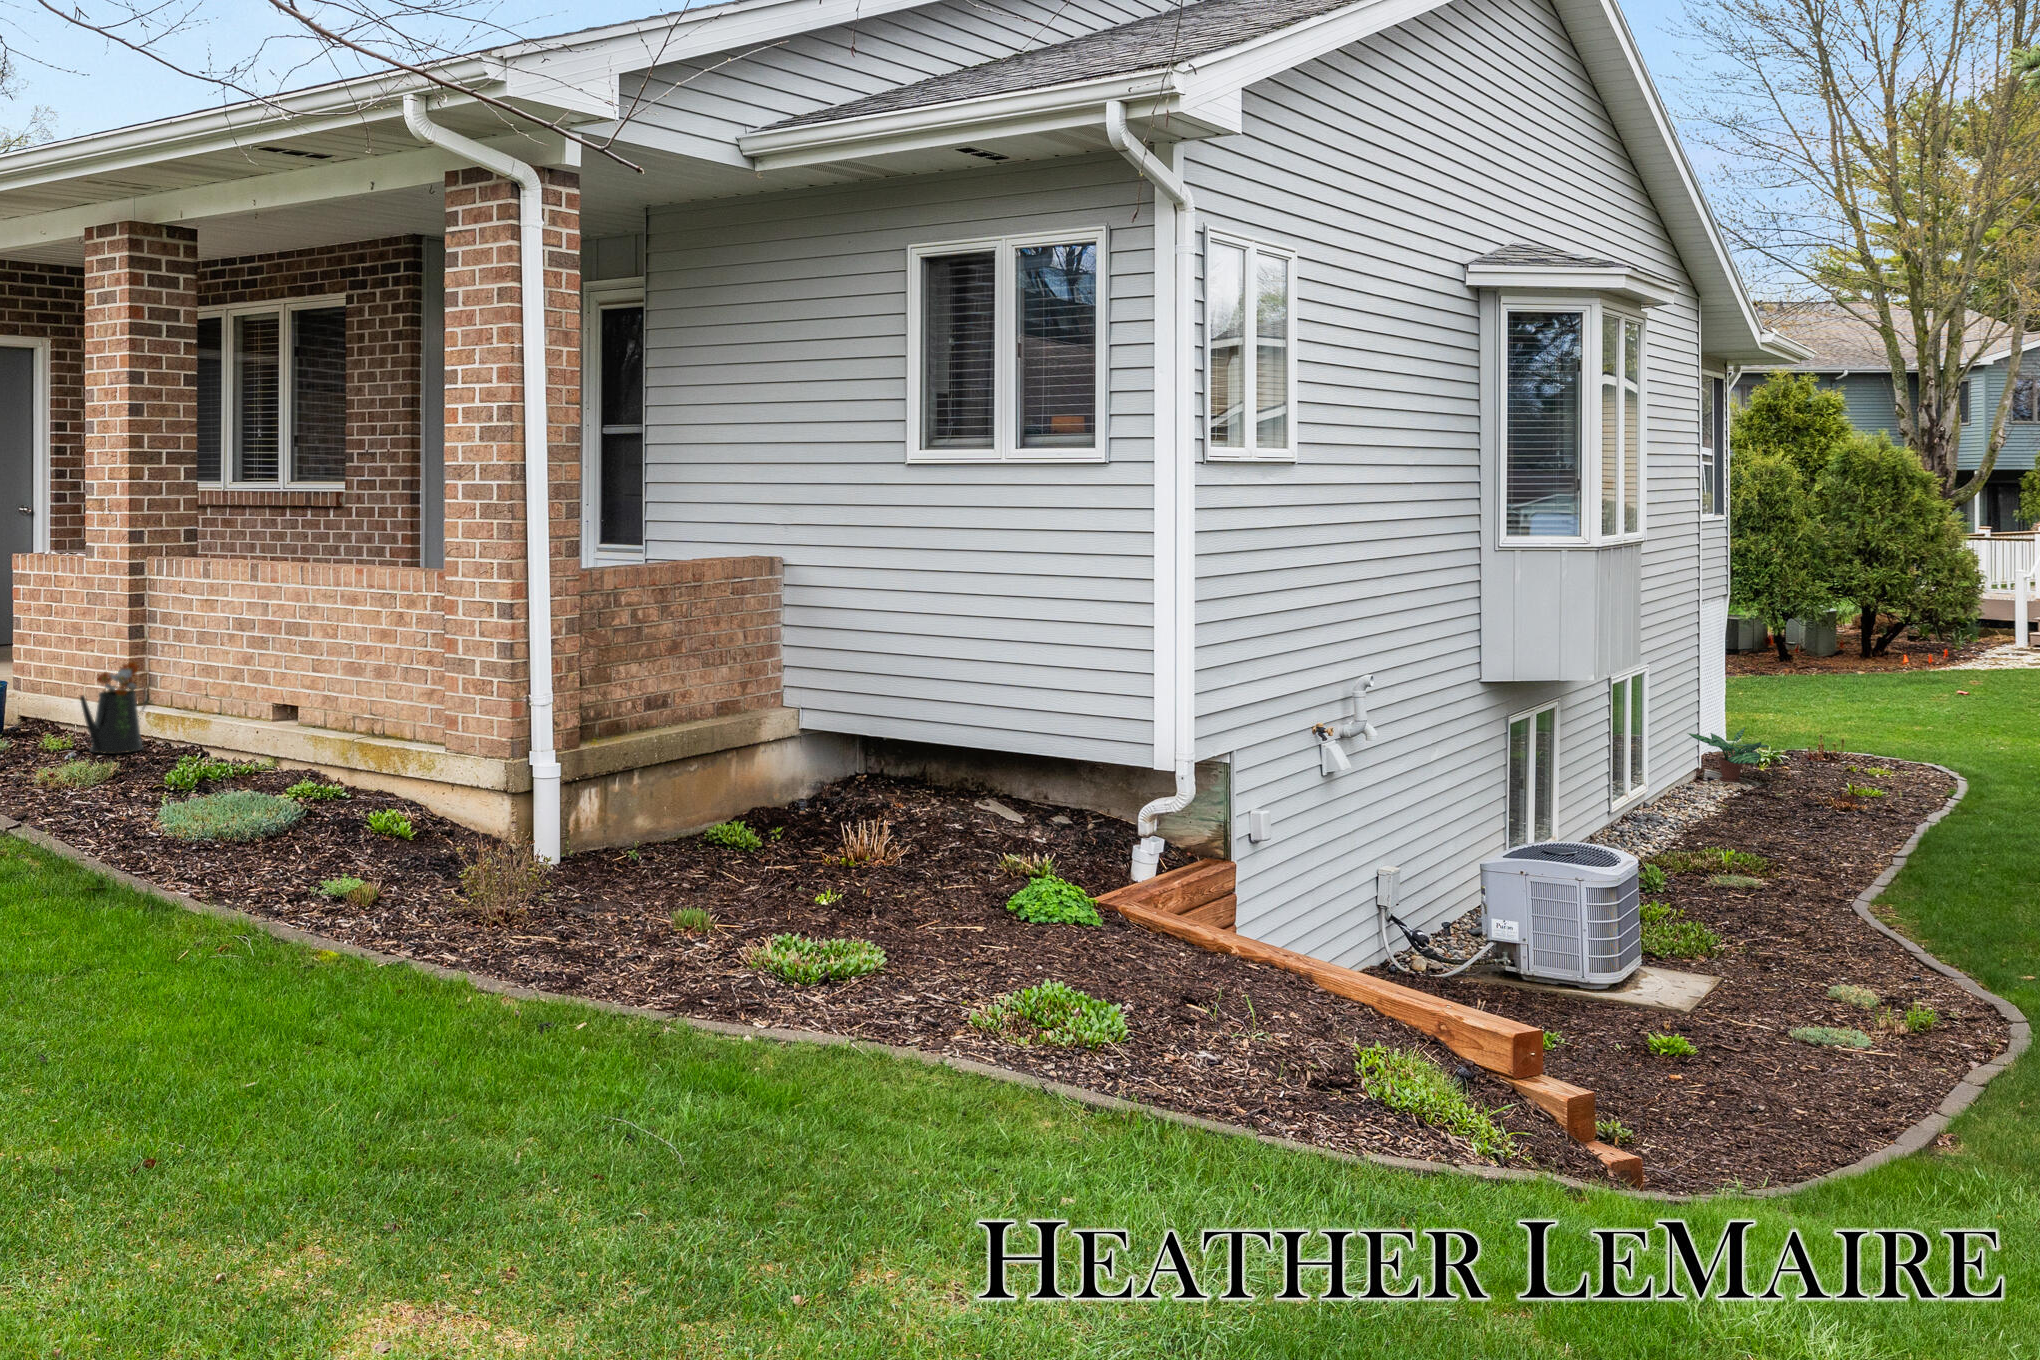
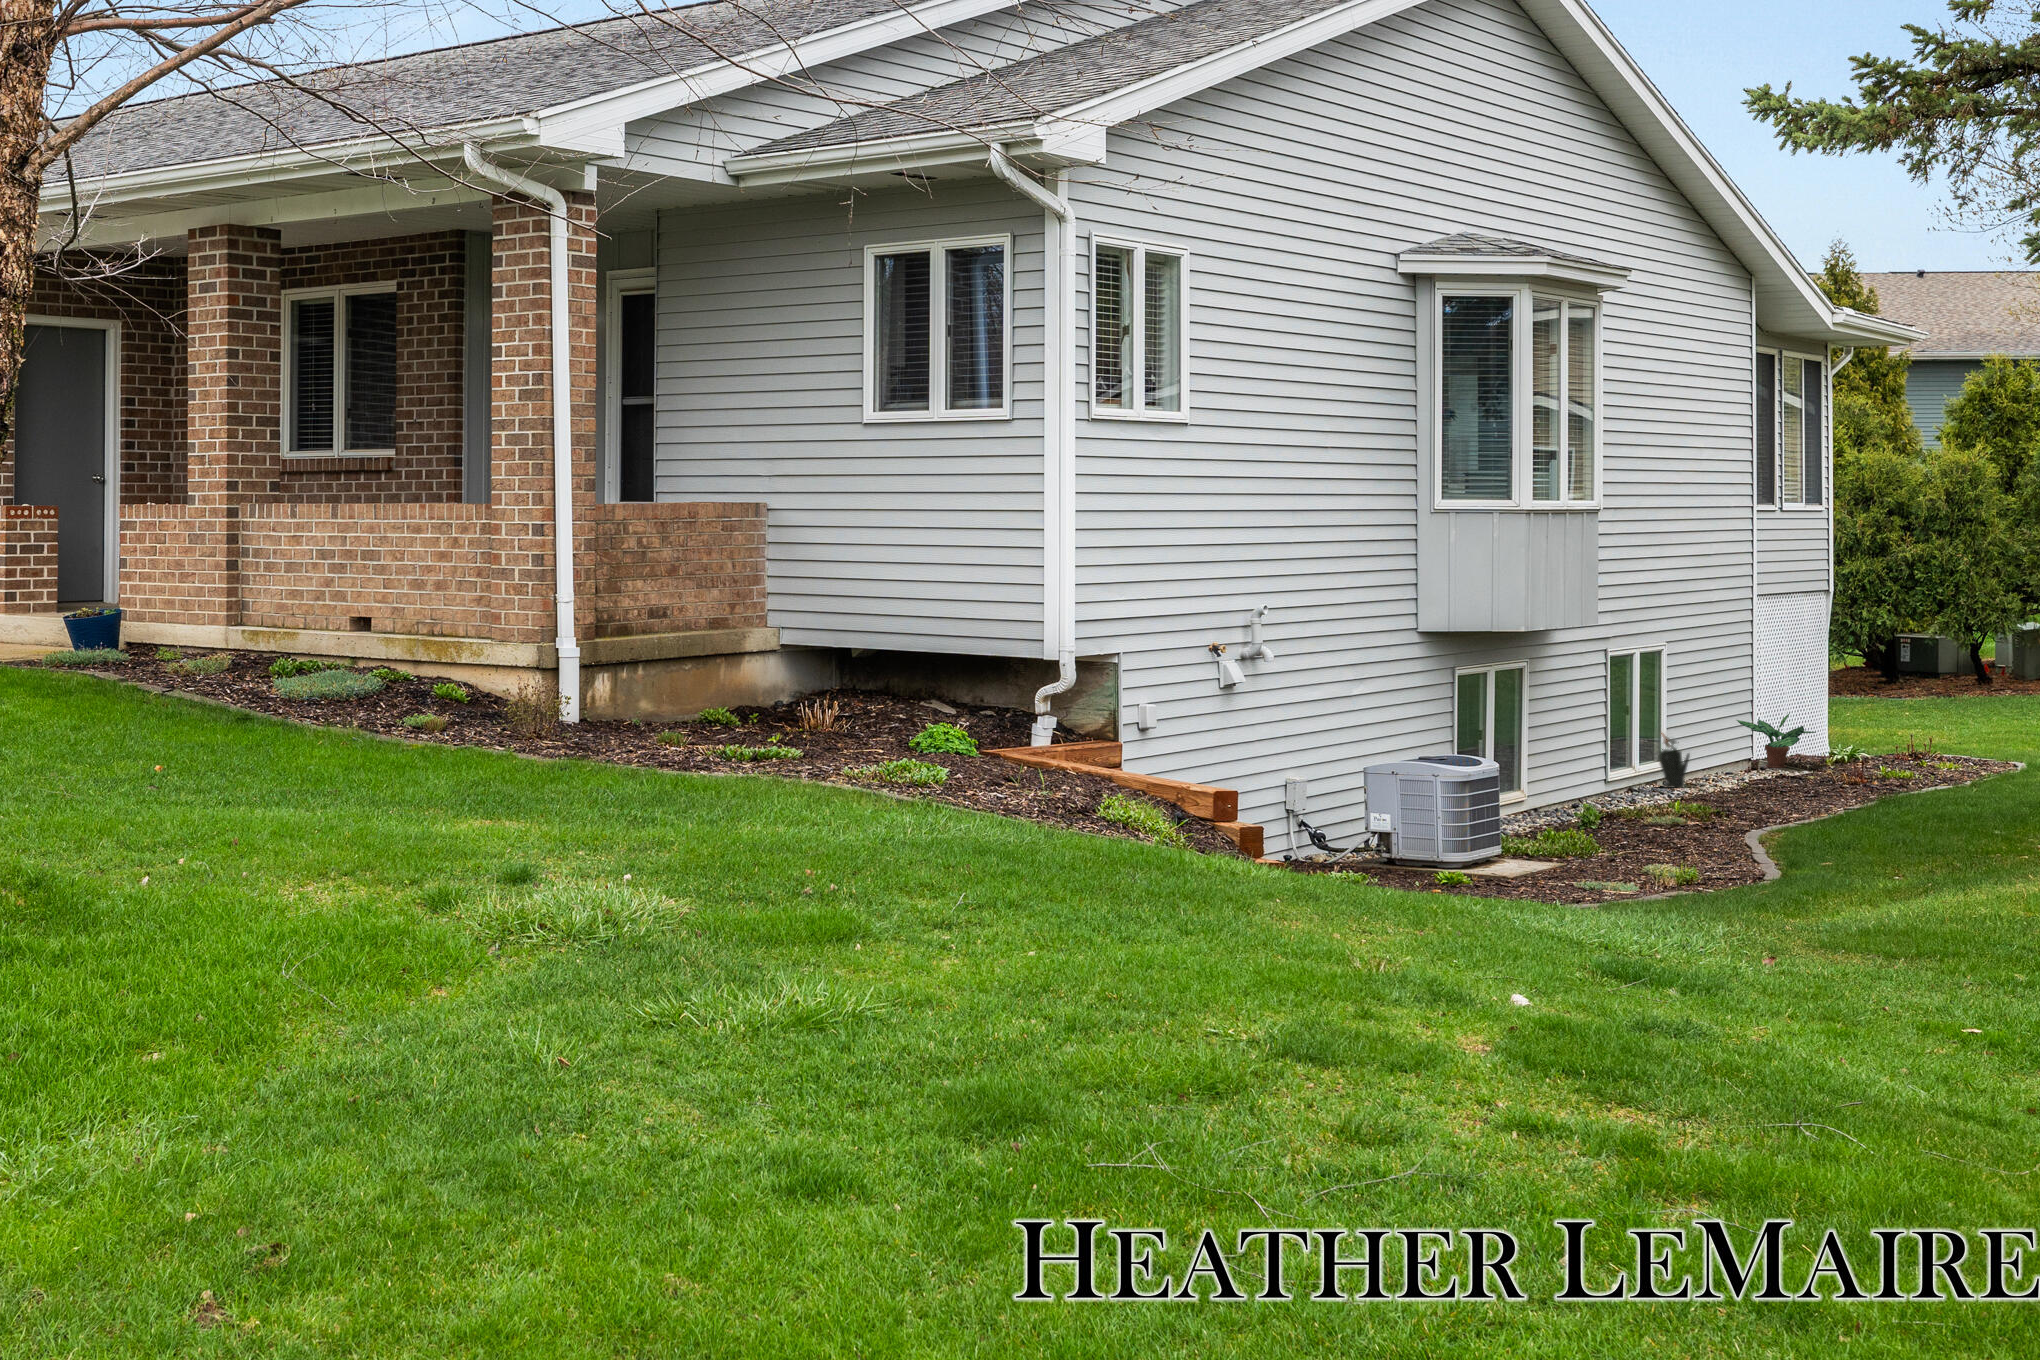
watering can: present [80,662,148,754] -> present [1658,733,1690,788]

